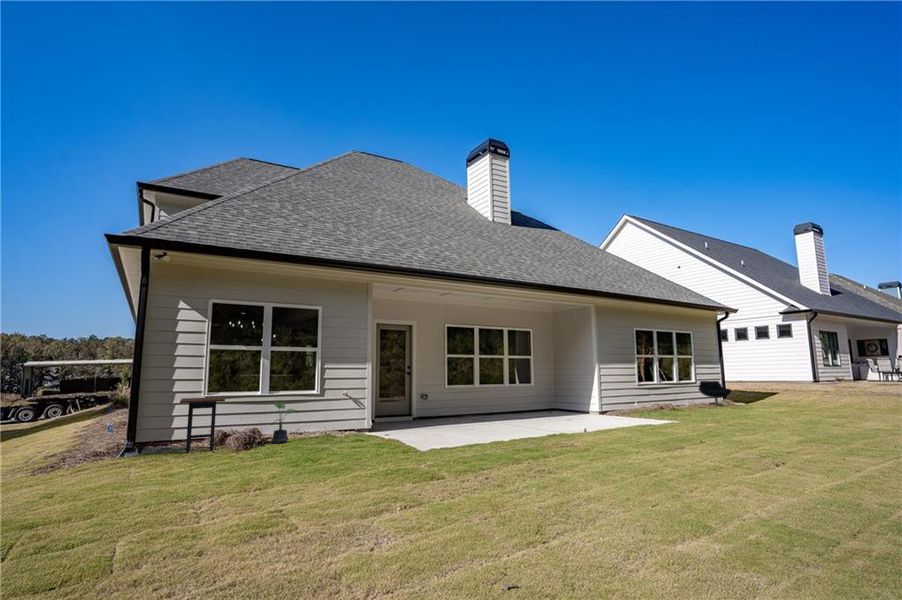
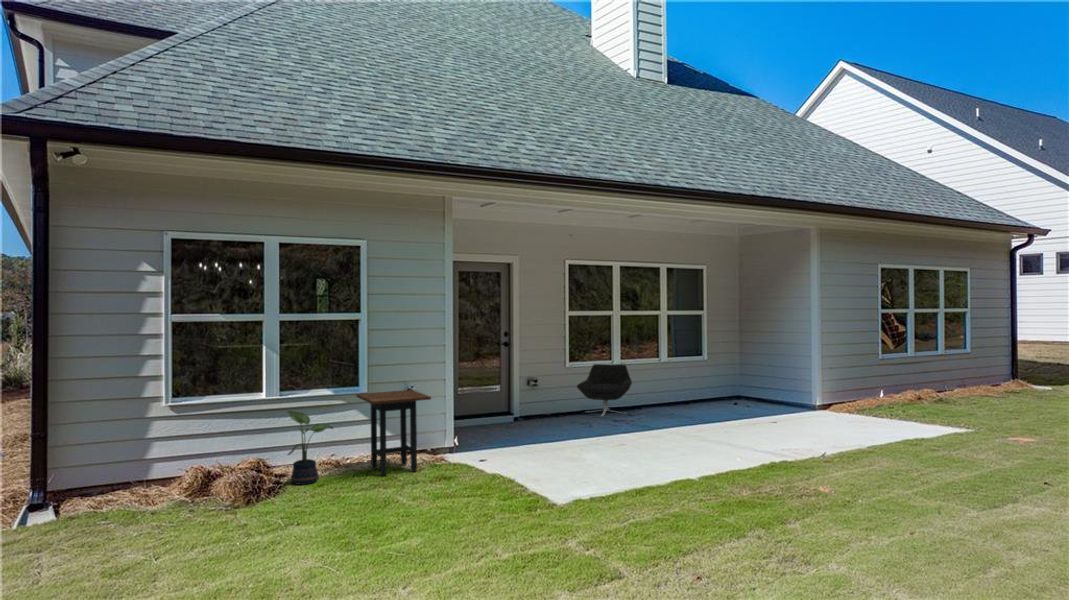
lounge chair: present [699,381,732,404] -> present [577,364,632,416]
side table: present [180,397,225,453] -> present [356,390,431,476]

